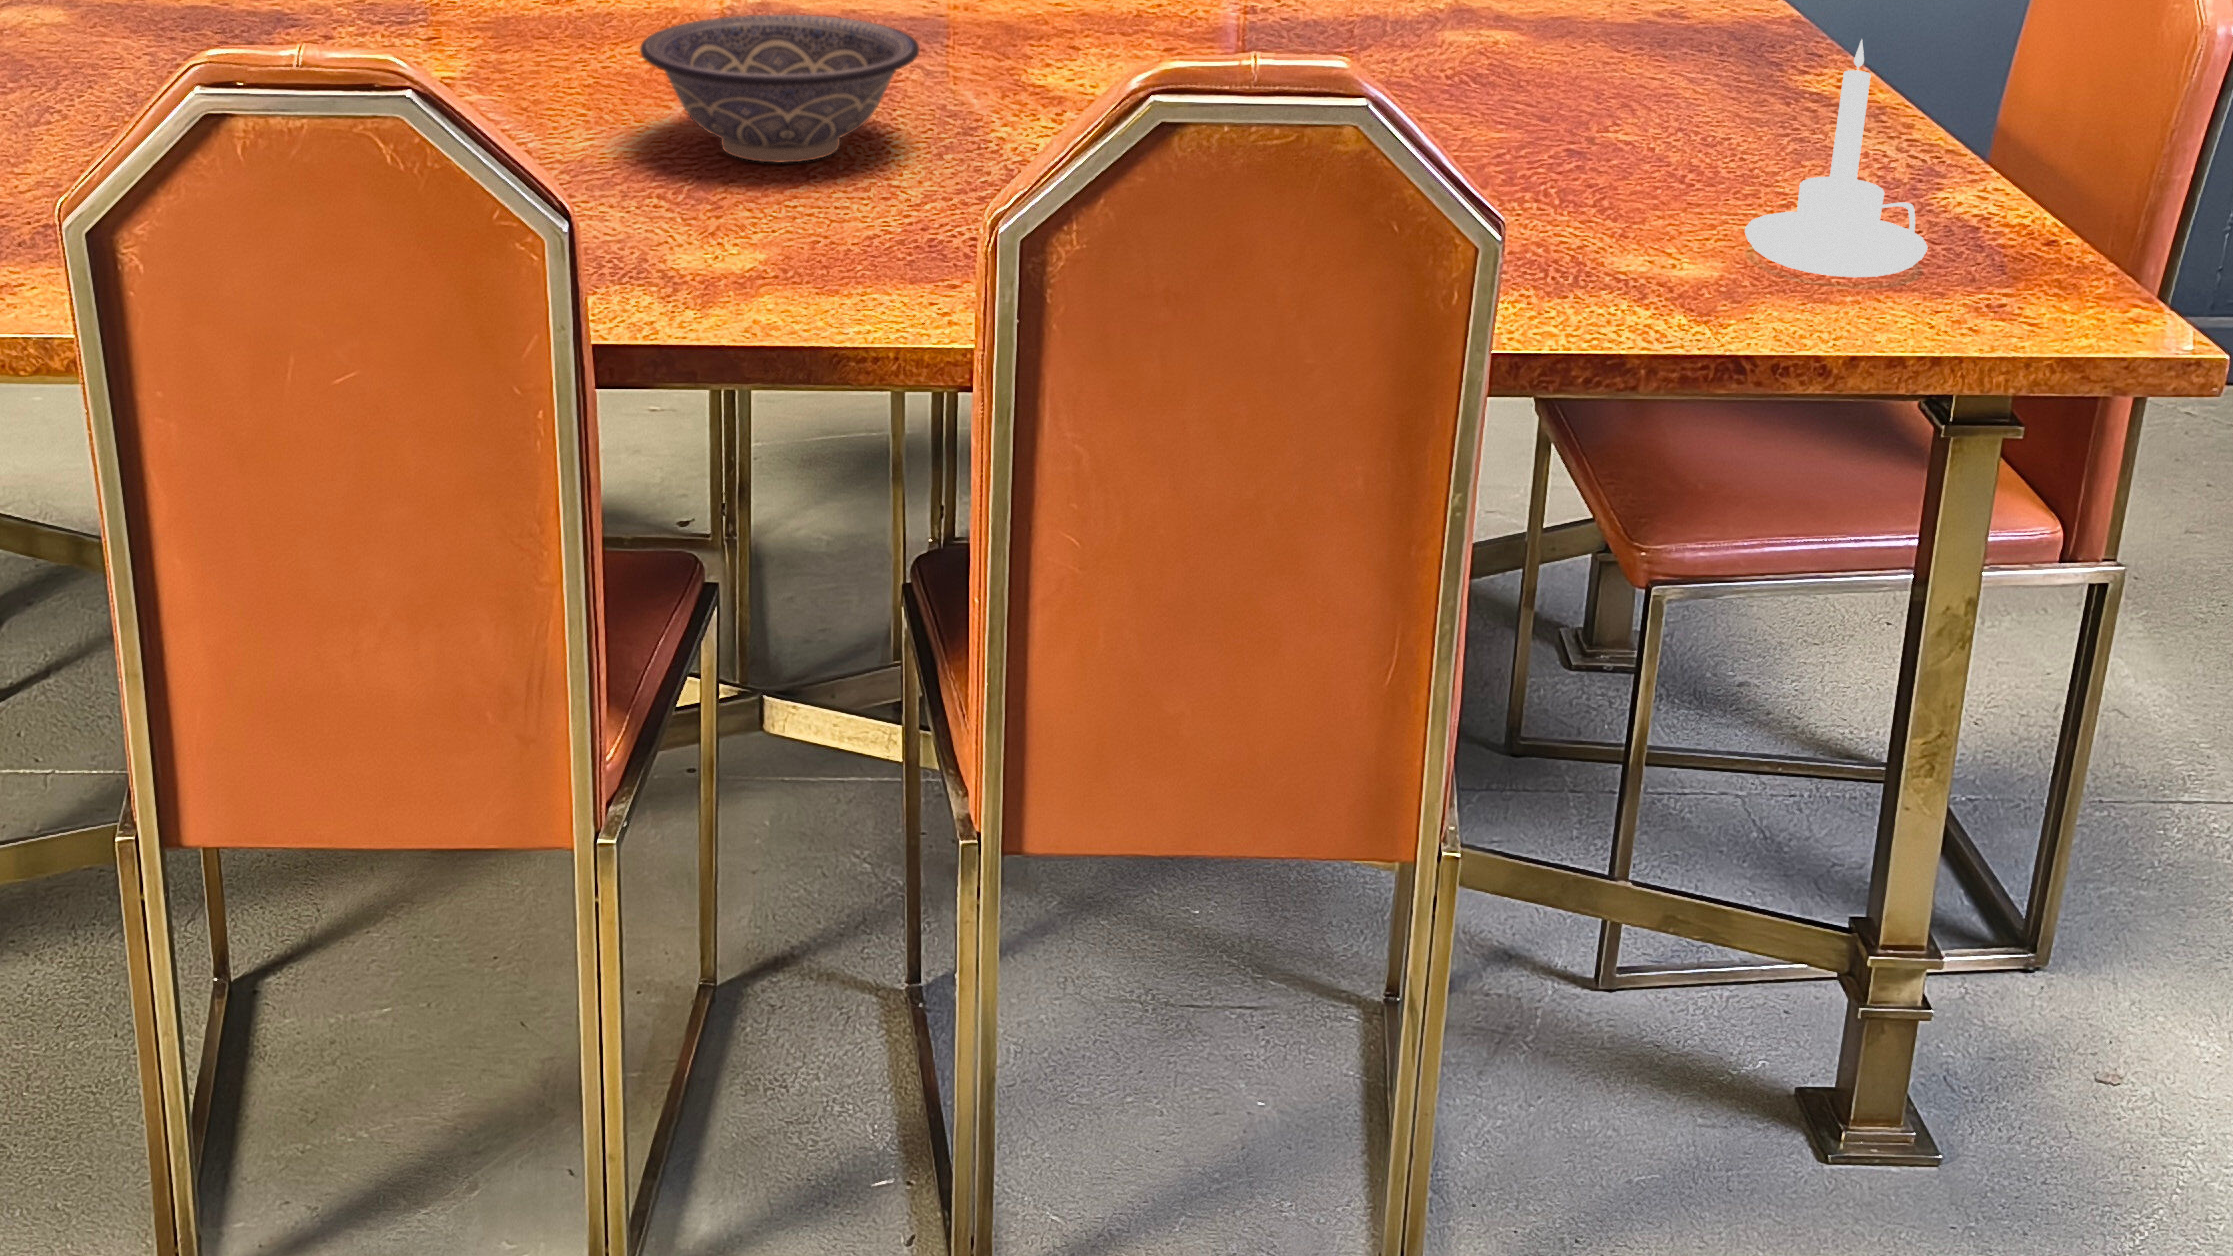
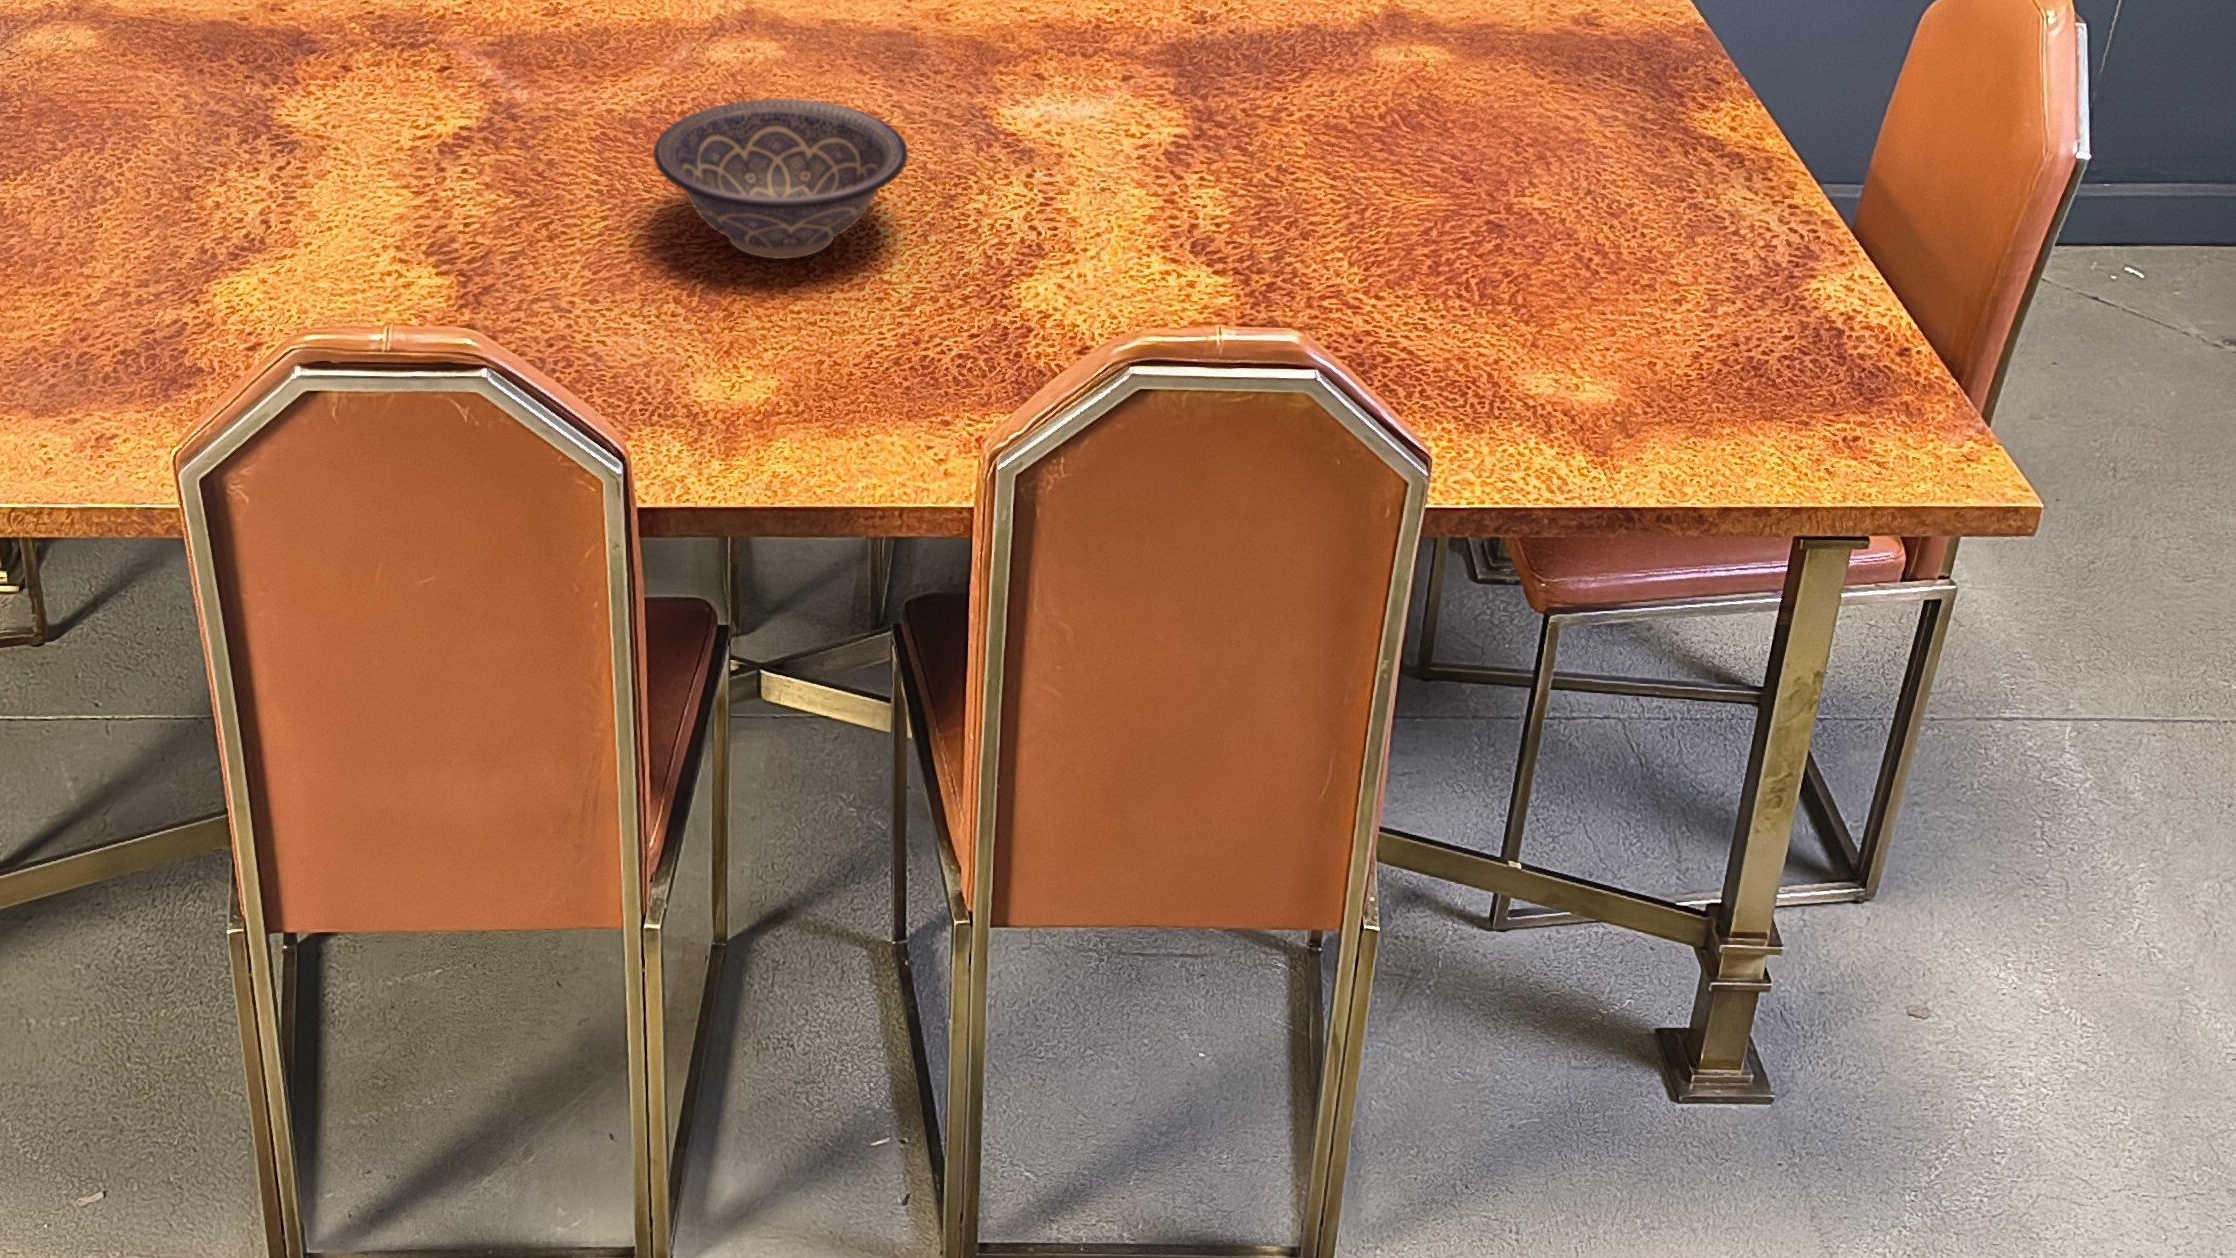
candle holder: present [1745,39,1928,277] -> none [1642,207,1800,414]

